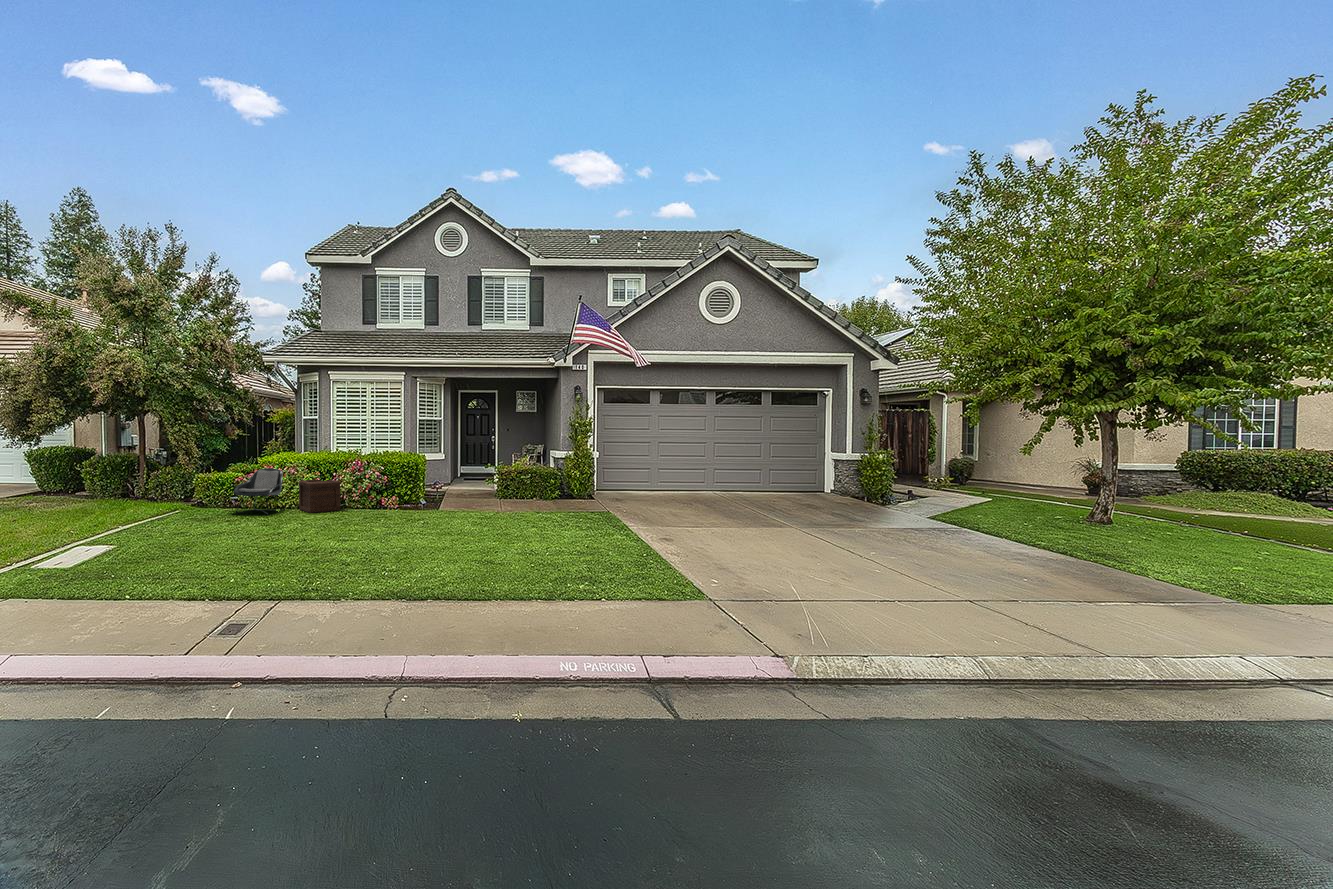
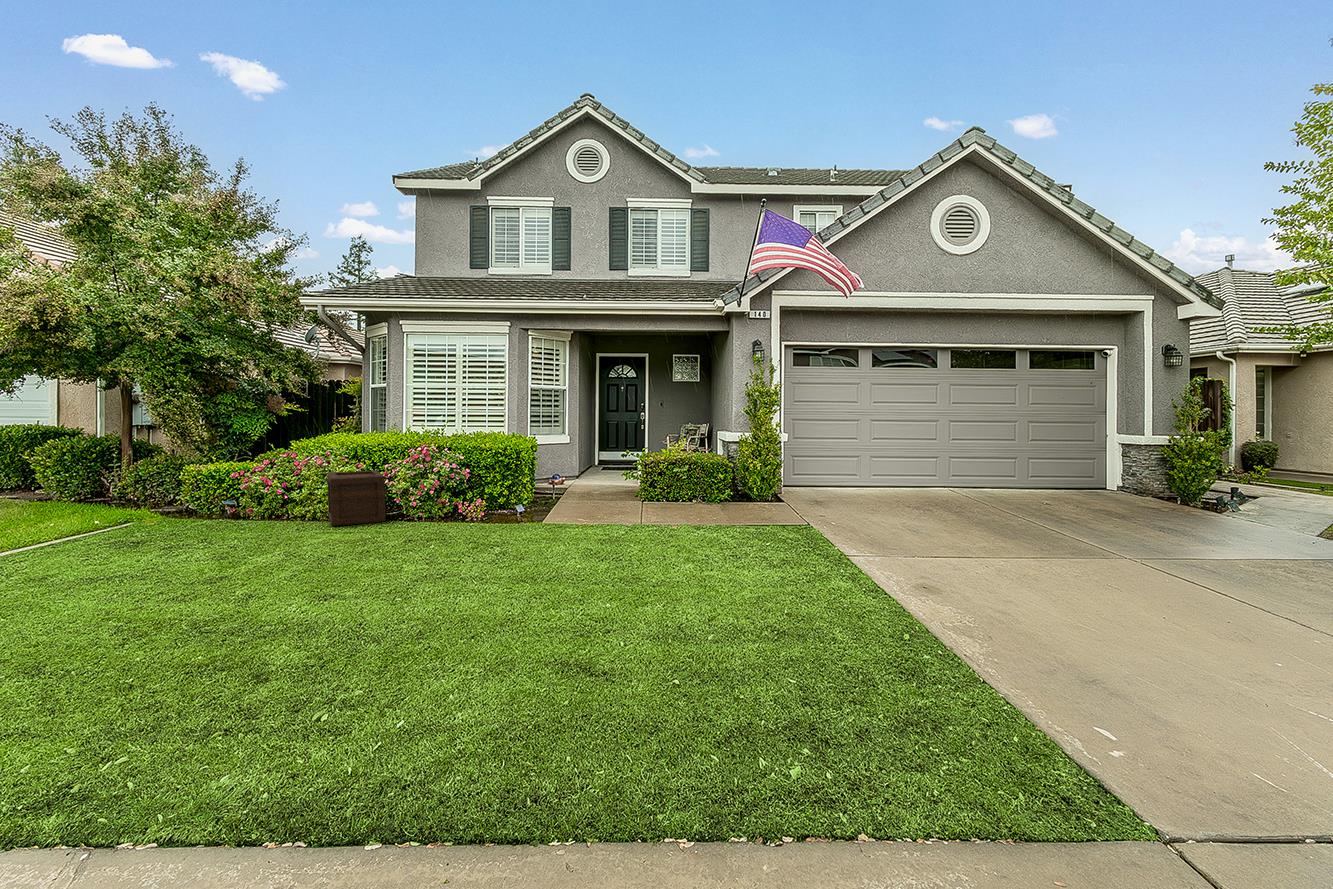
lounge chair: present [234,468,286,515] -> none [215,453,306,529]

